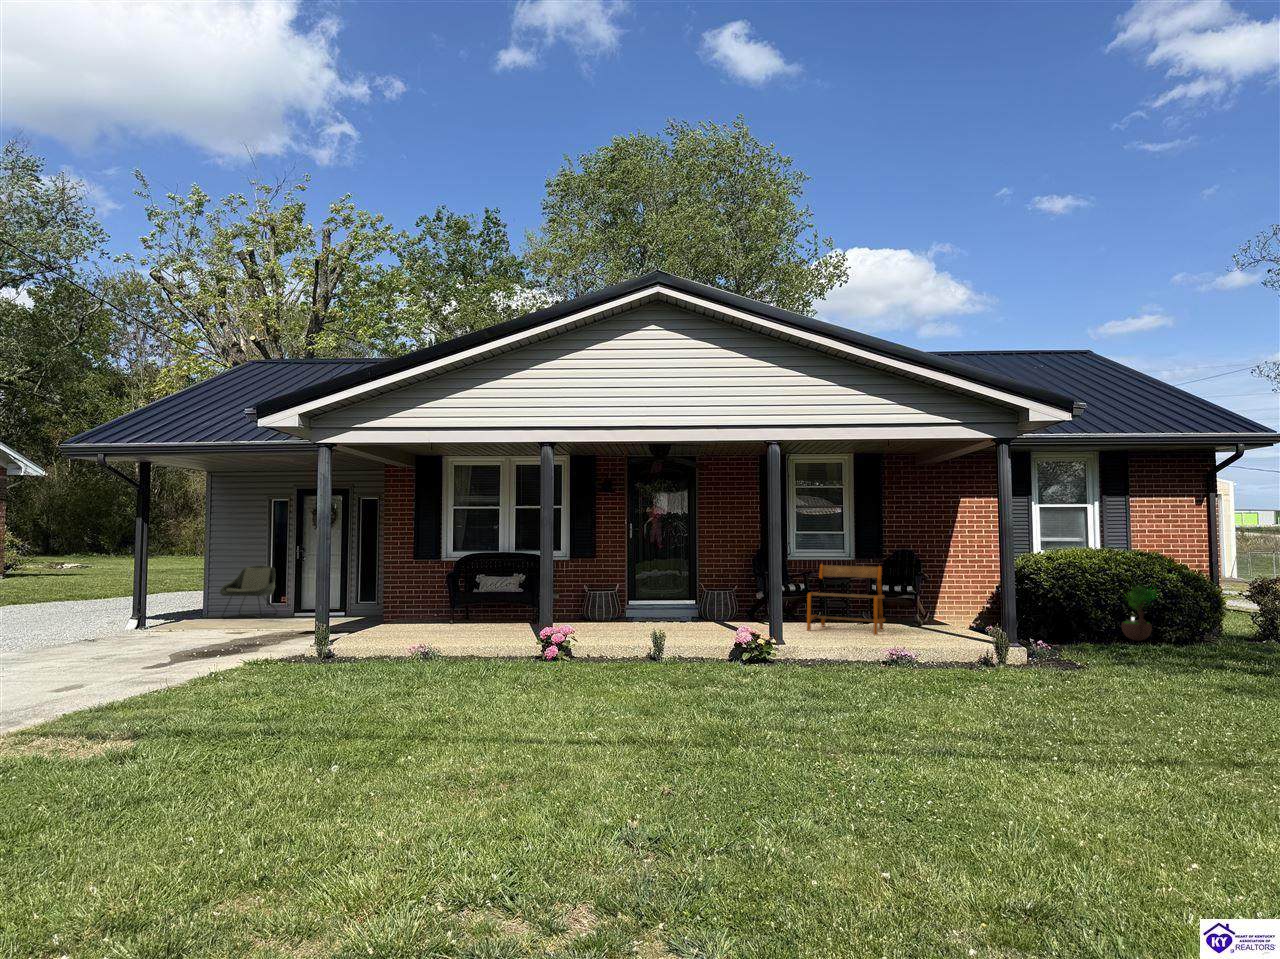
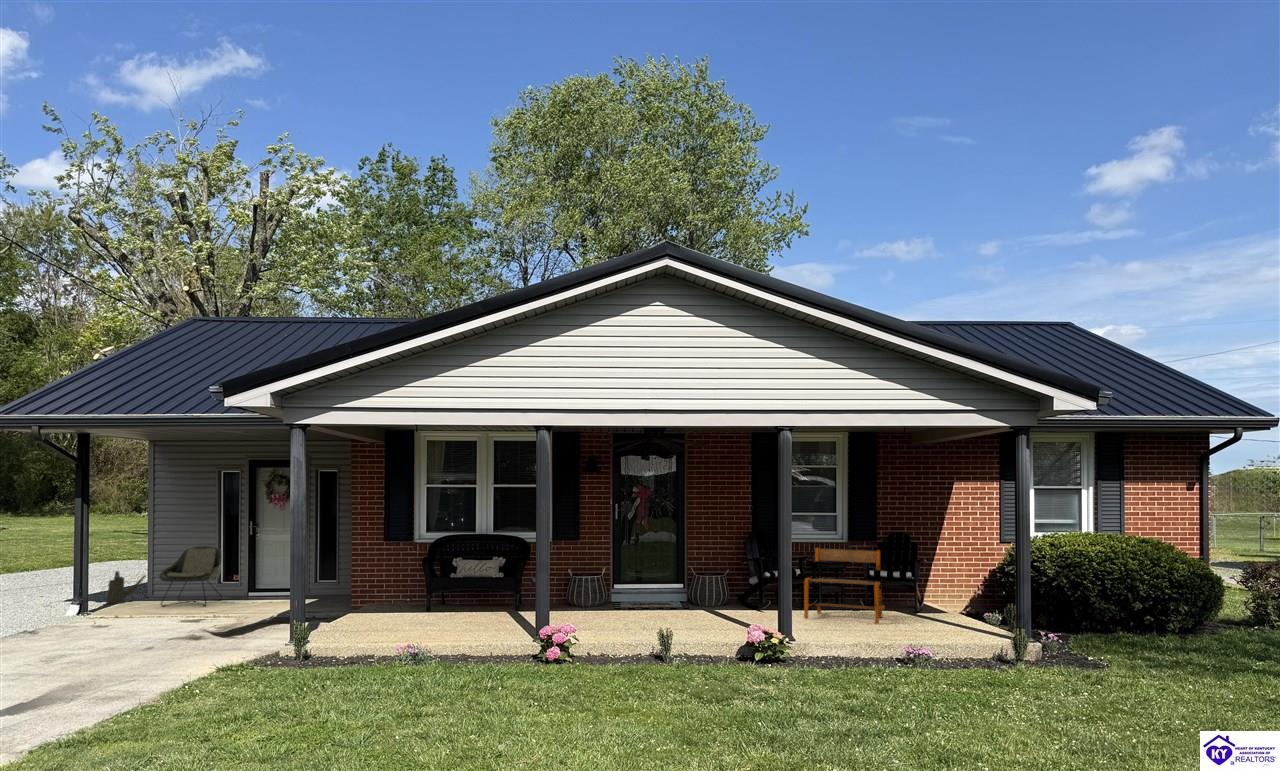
potted tree: present [1121,586,1155,641] -> none [1124,567,1162,629]
watering can: none [171,587,210,617] -> present [106,571,146,604]

